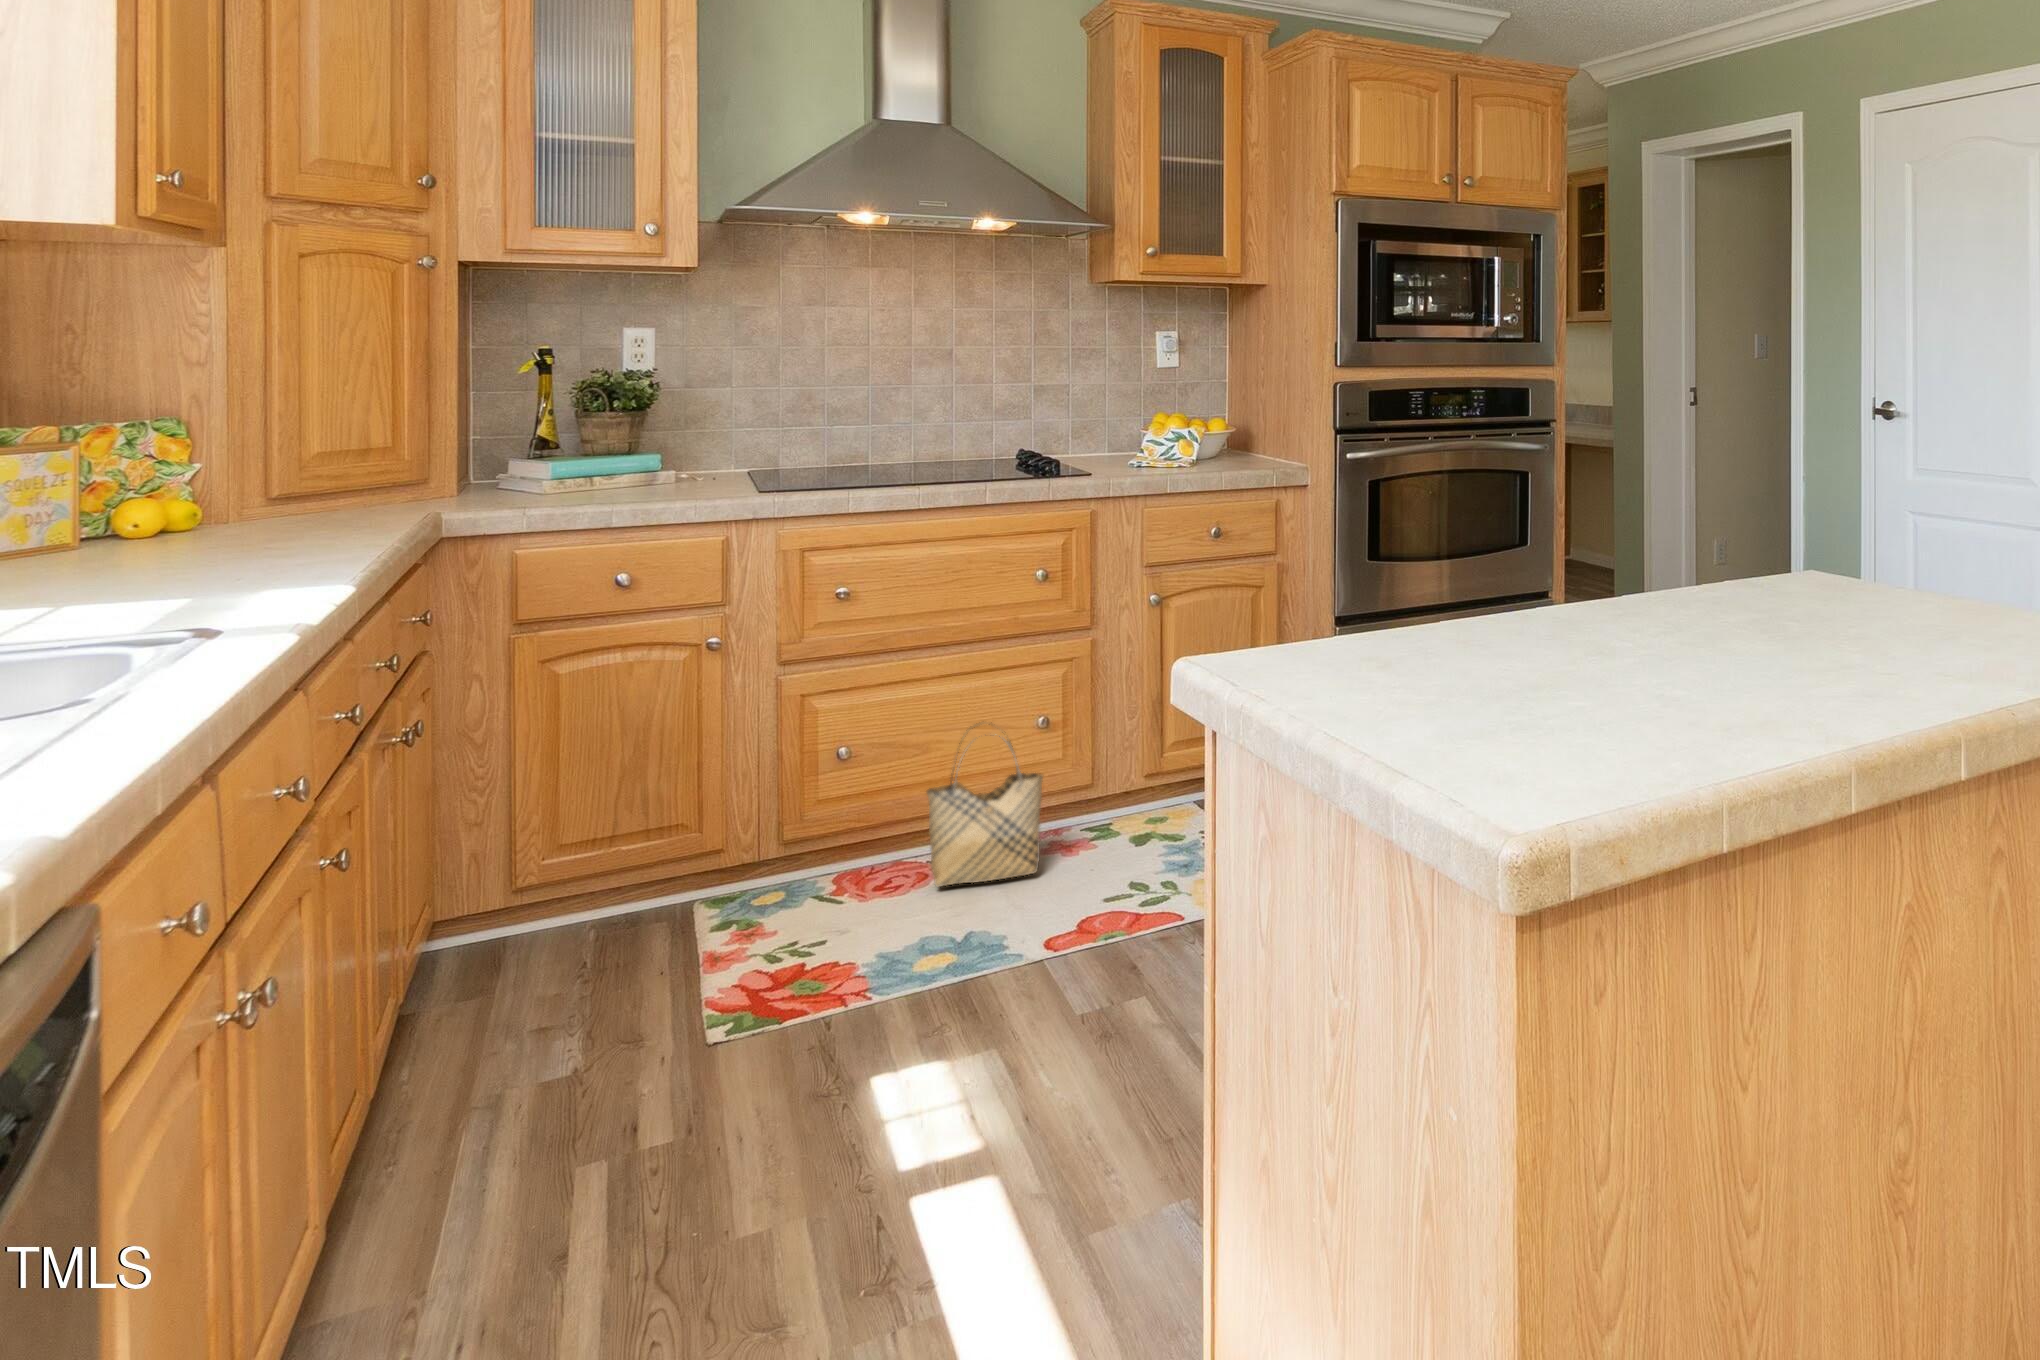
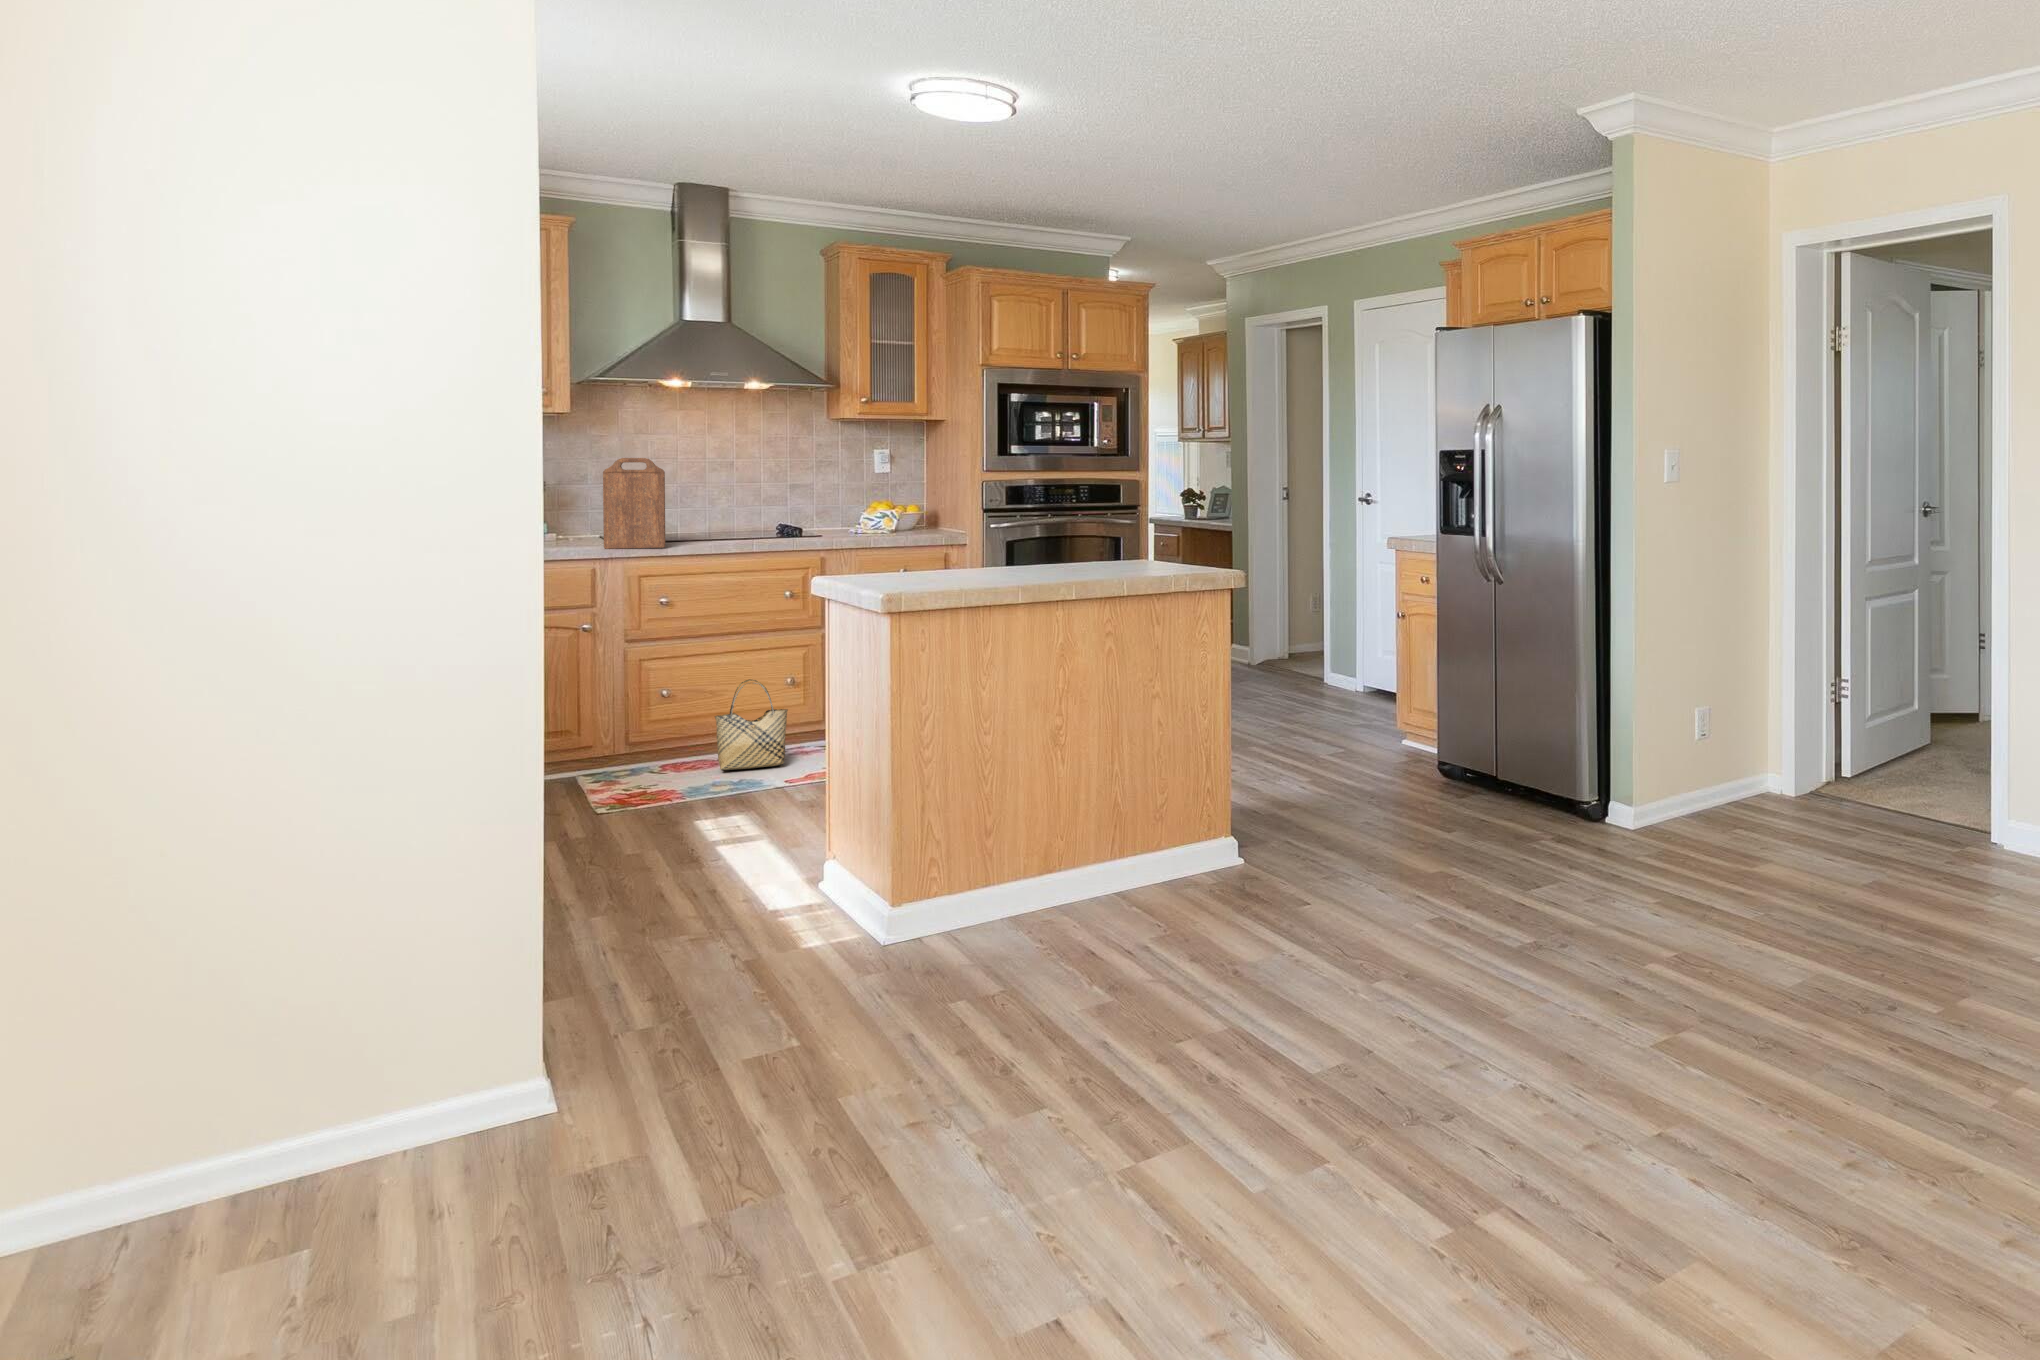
cutting board: none [747,342,848,500] -> present [603,458,665,549]

